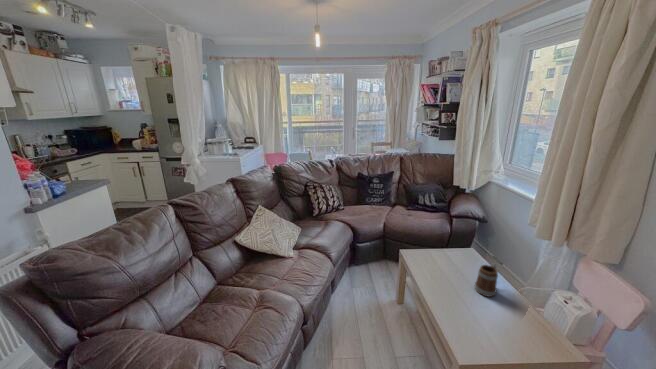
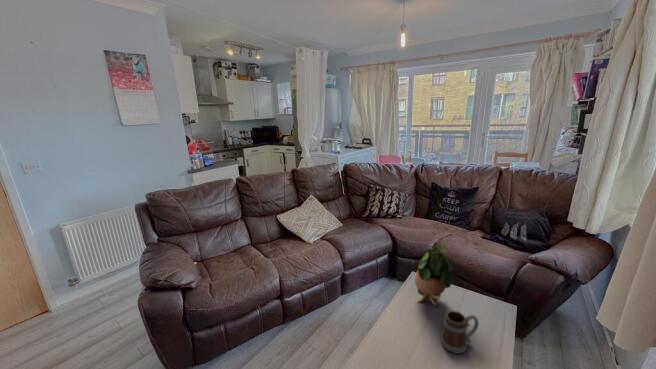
potted plant: none [425,216,461,272] -> present [415,243,453,307]

